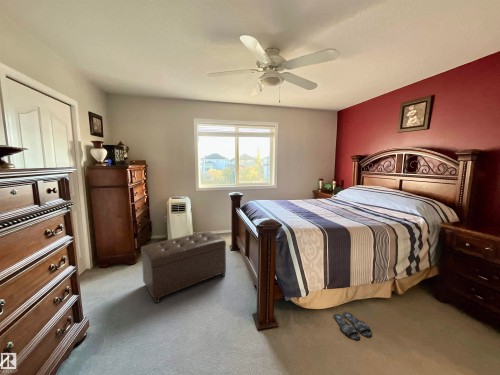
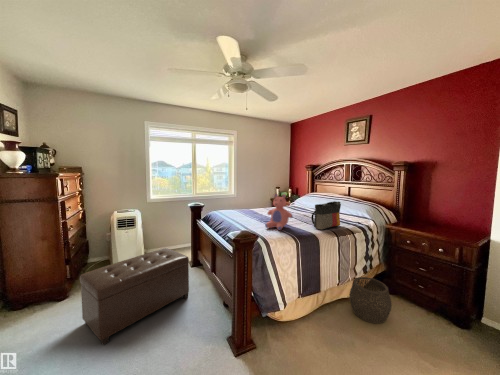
teddy bear: none [296,185,325,222] -> present [265,194,293,230]
tote bag: none [347,195,381,224] -> present [311,201,341,229]
woven basket: none [386,278,437,330] -> present [349,277,392,323]
slippers: present [334,312,372,340] -> none [307,317,343,344]

